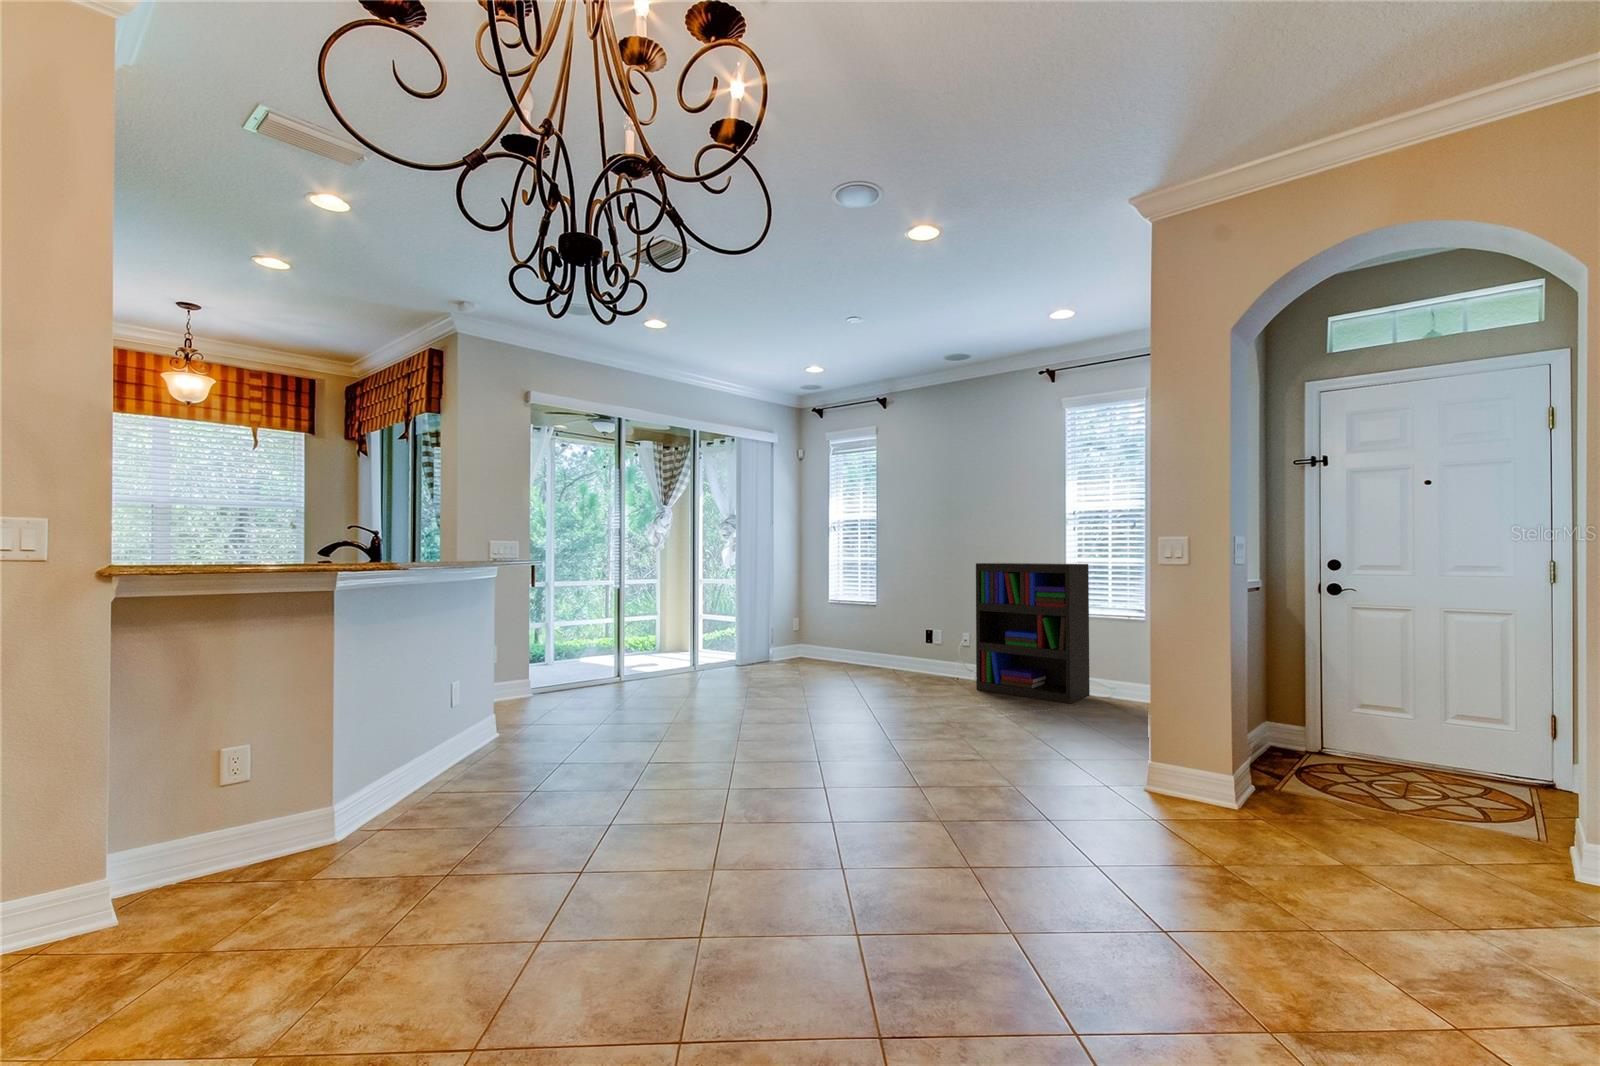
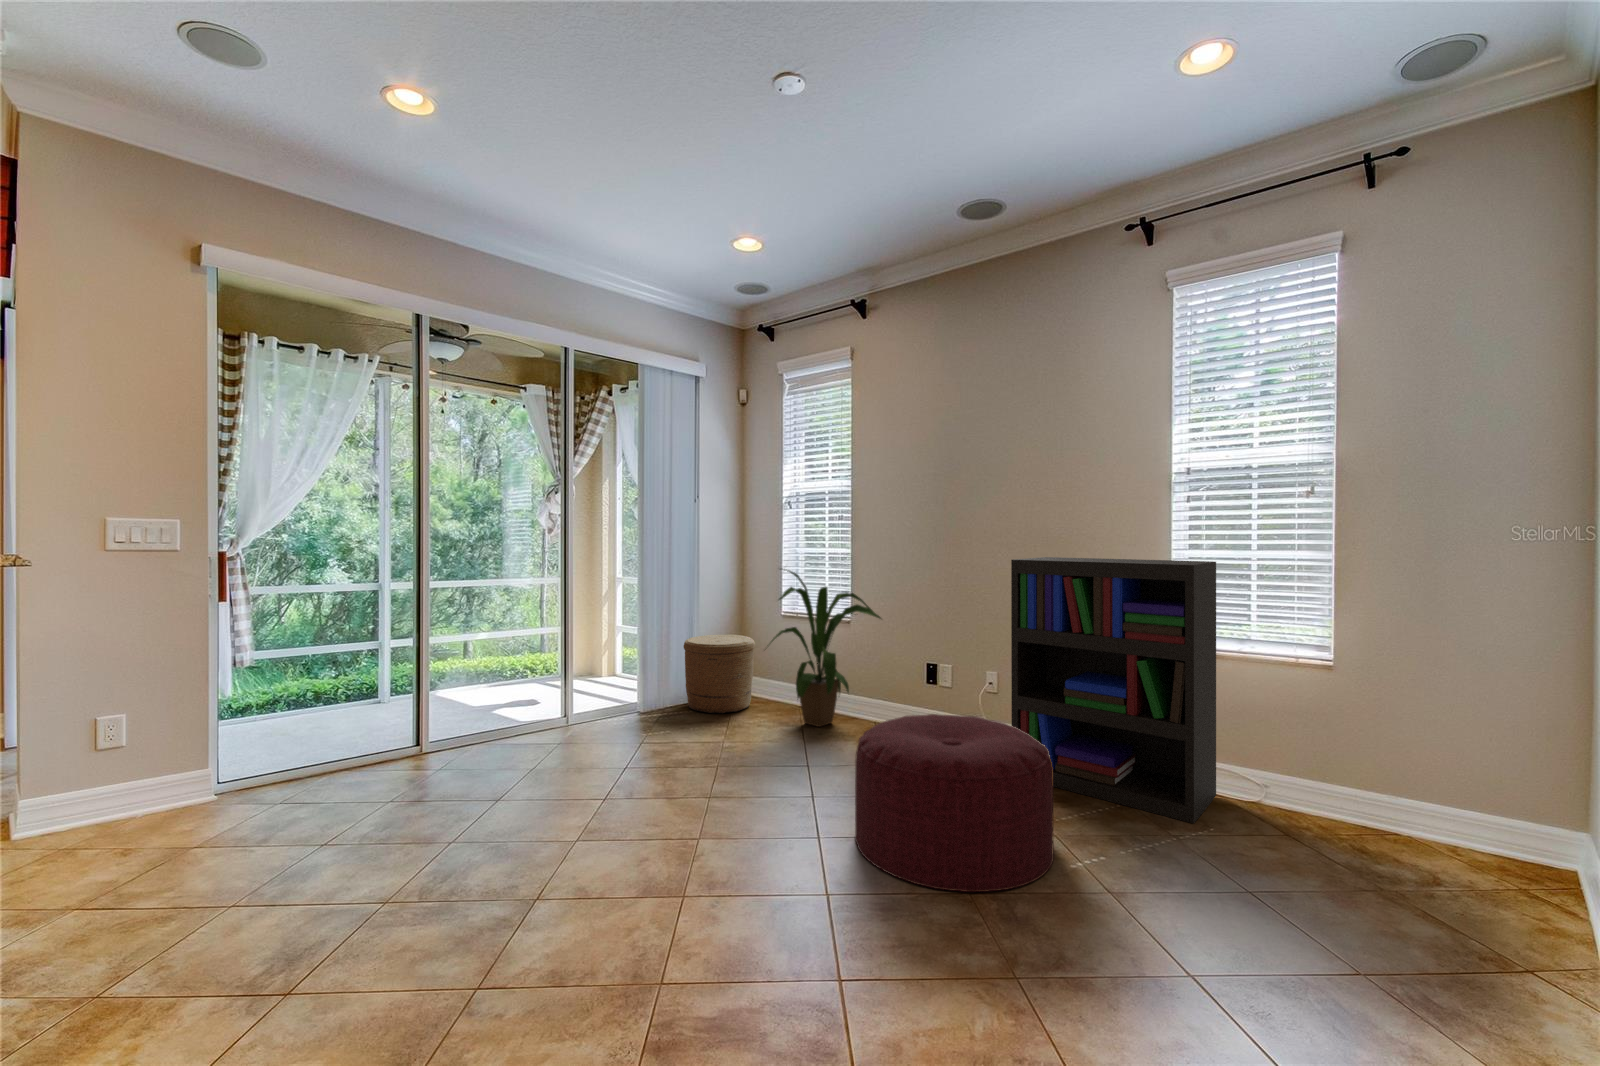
house plant: none [822,571,900,672] -> present [770,569,881,727]
woven basket: none [765,617,812,667] -> present [684,635,755,714]
ottoman: none [889,646,992,720] -> present [855,714,1054,892]

